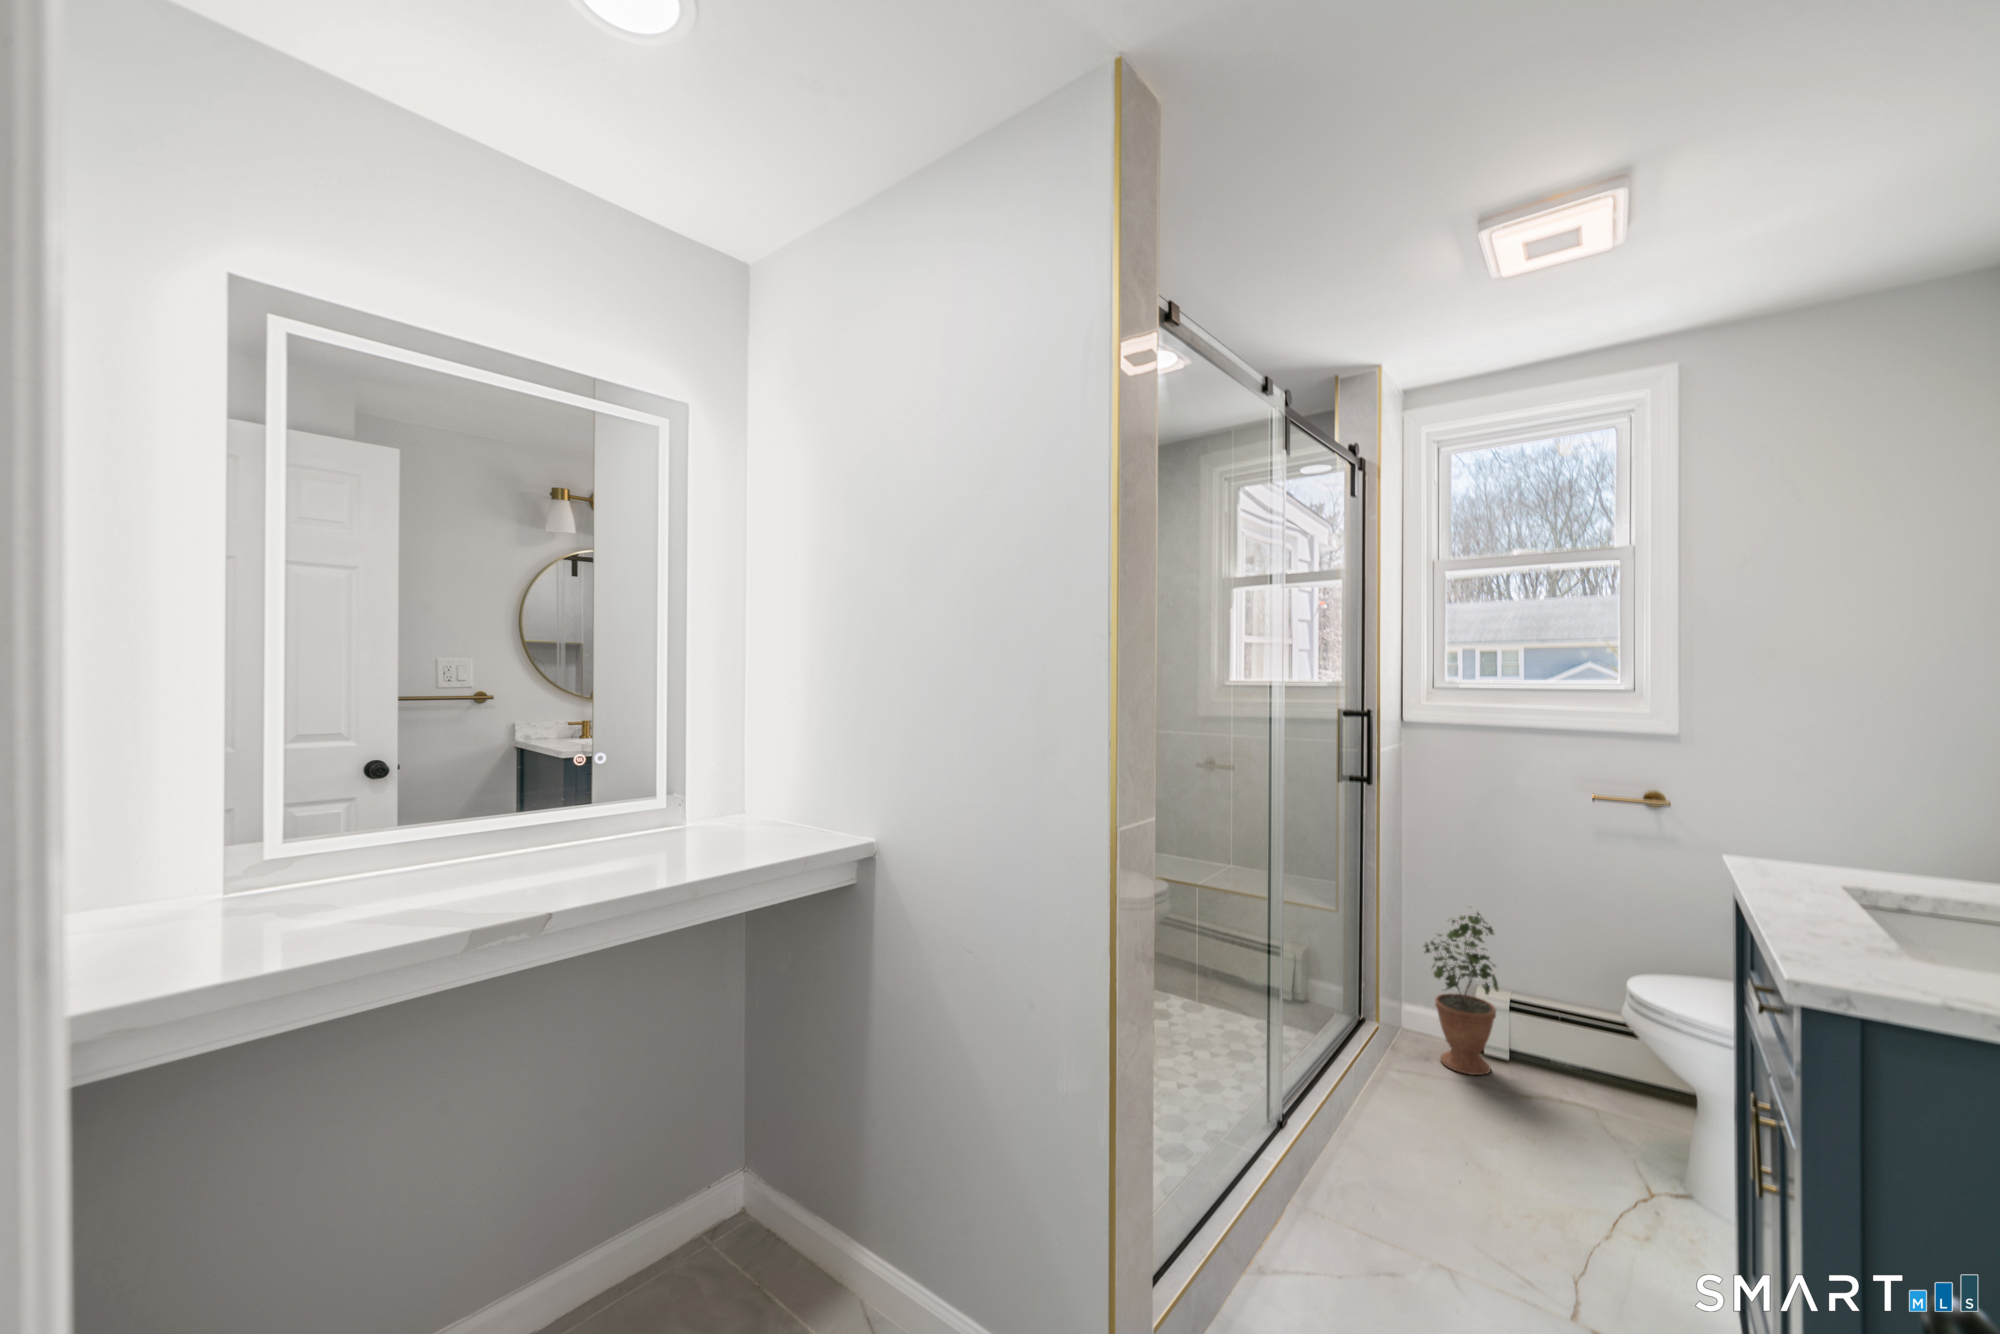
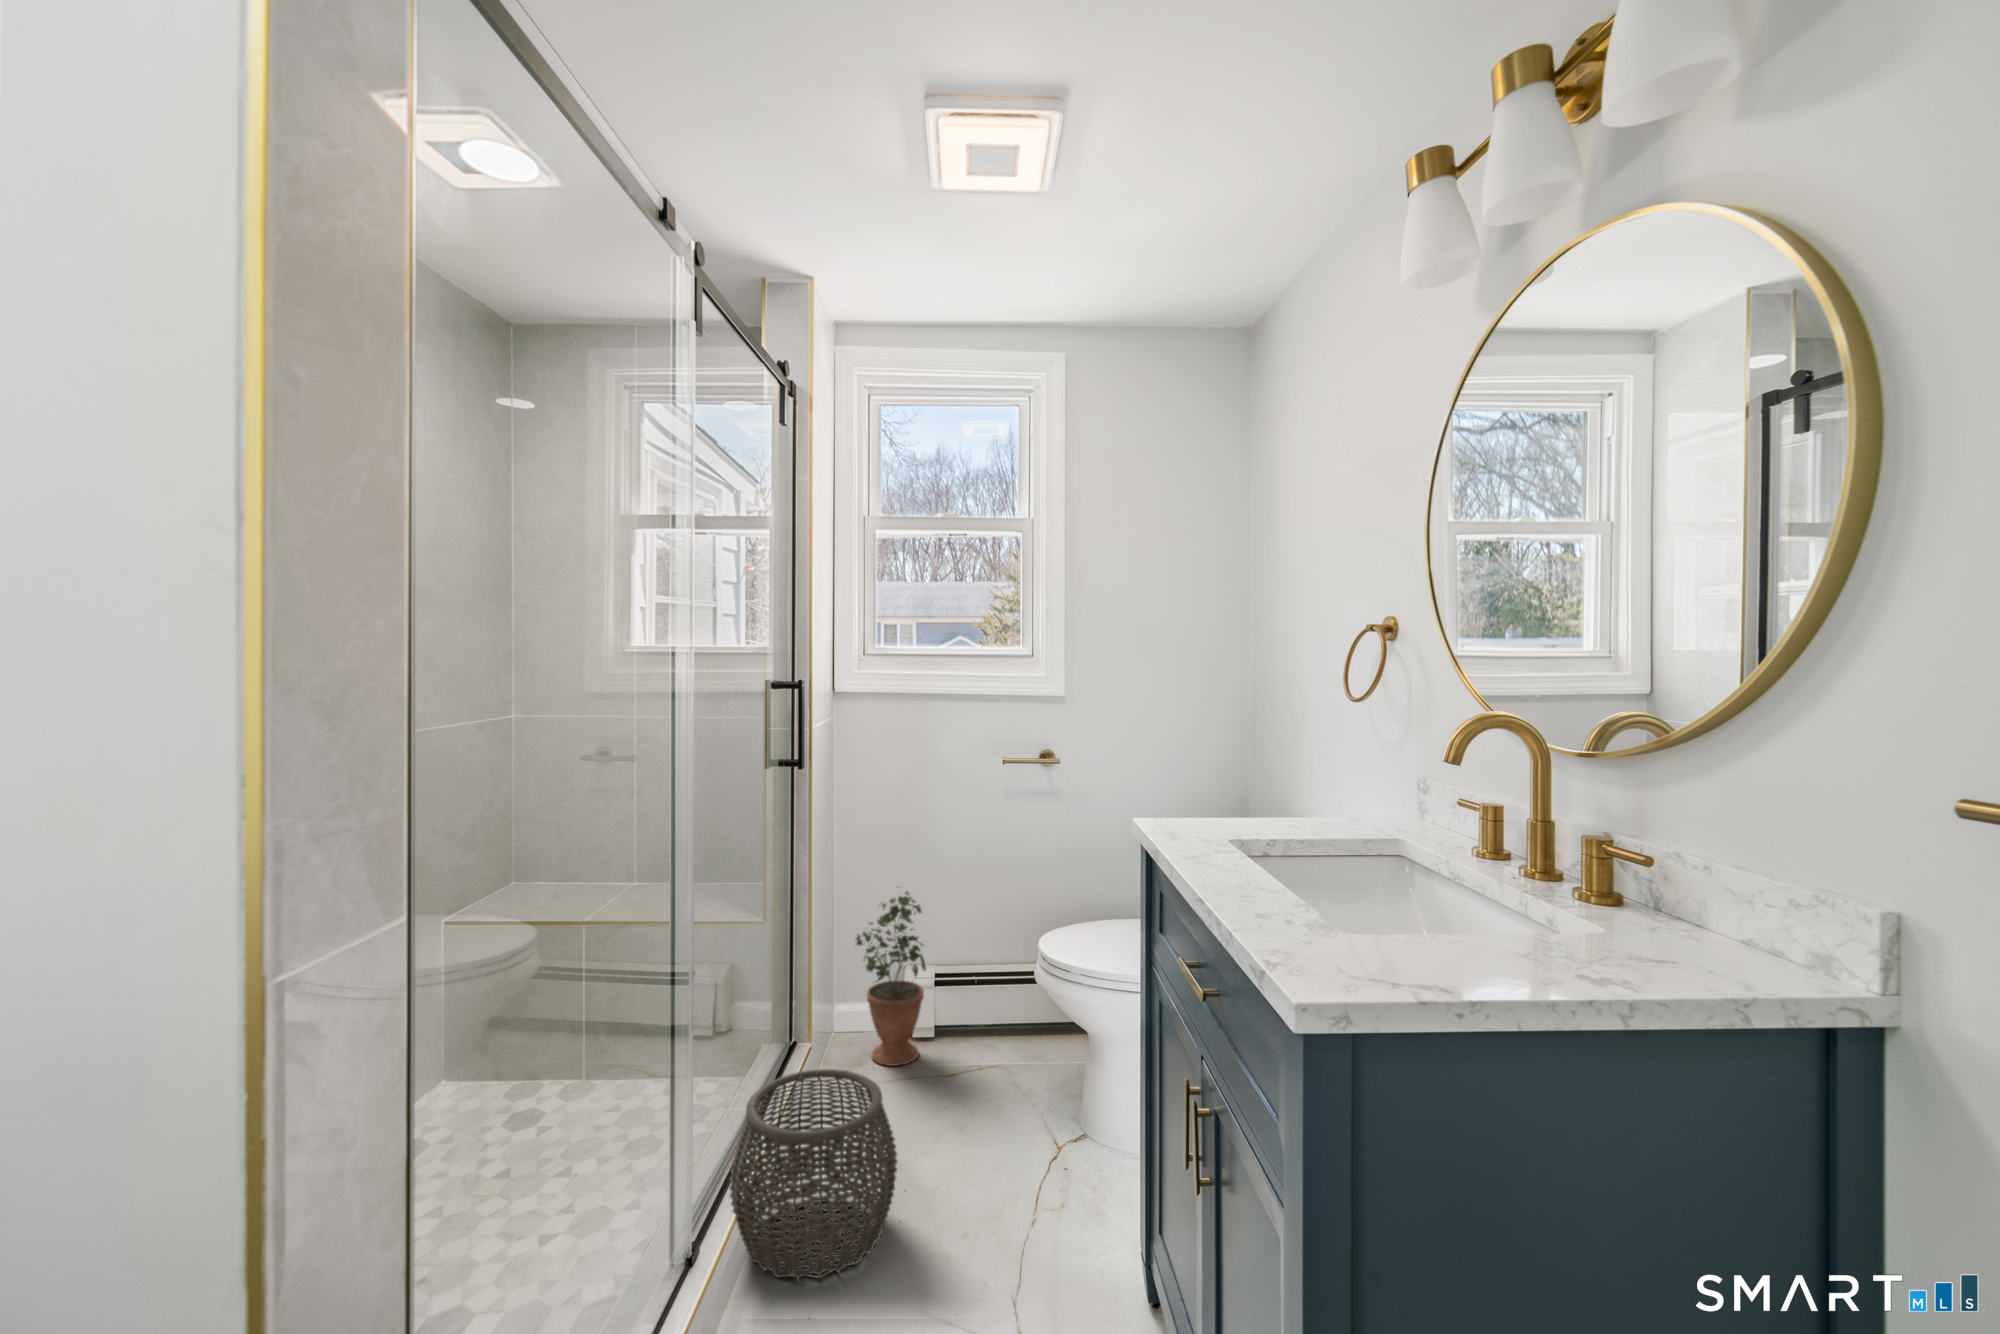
woven basket: none [1300,1038,1453,1215] -> present [729,1069,897,1279]

